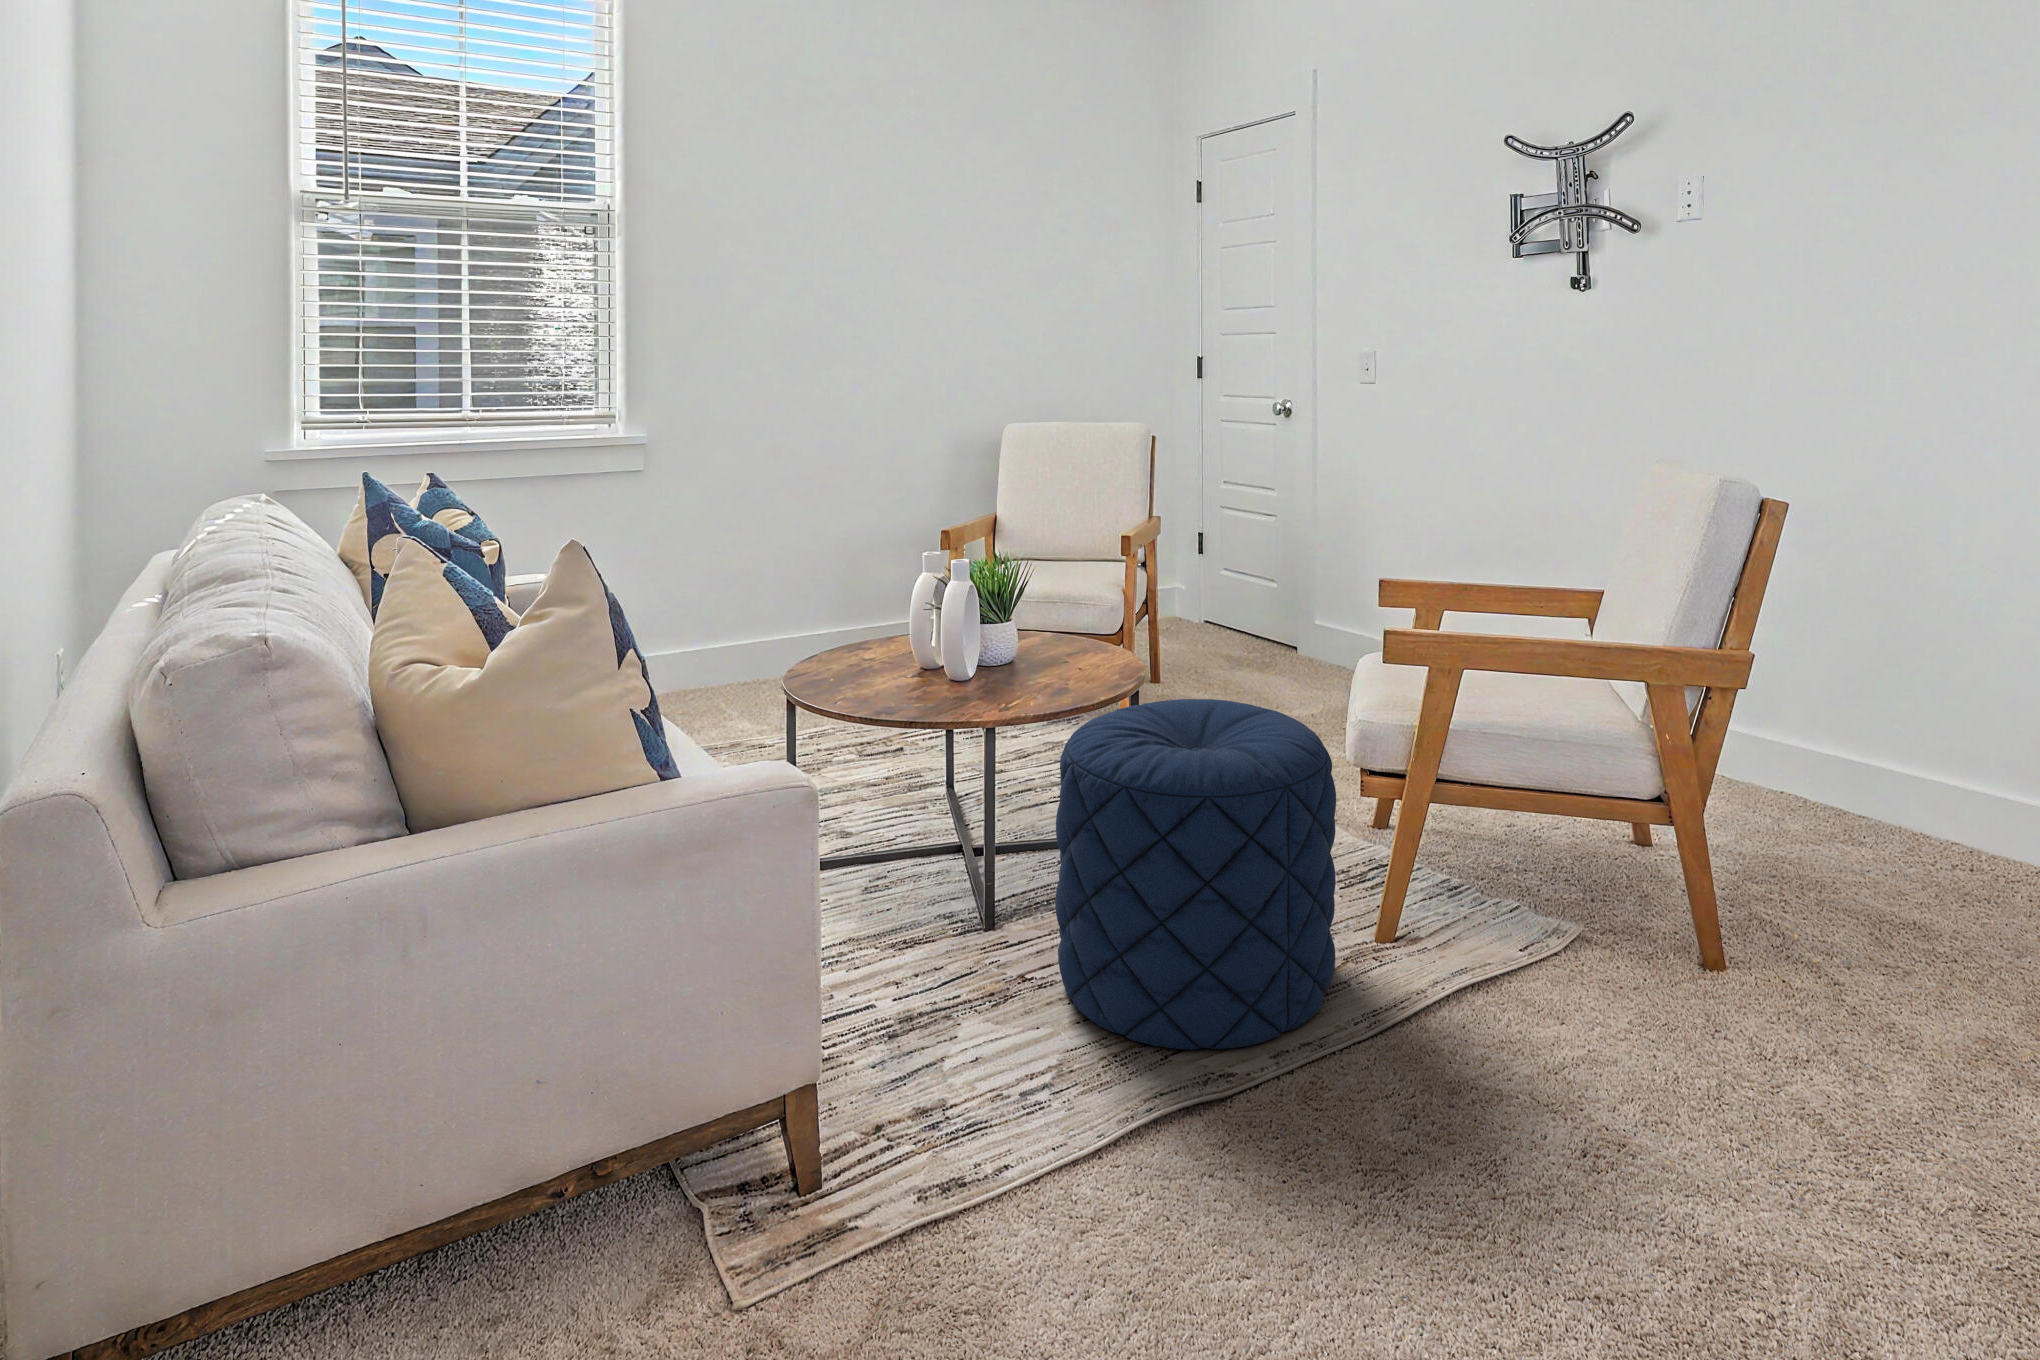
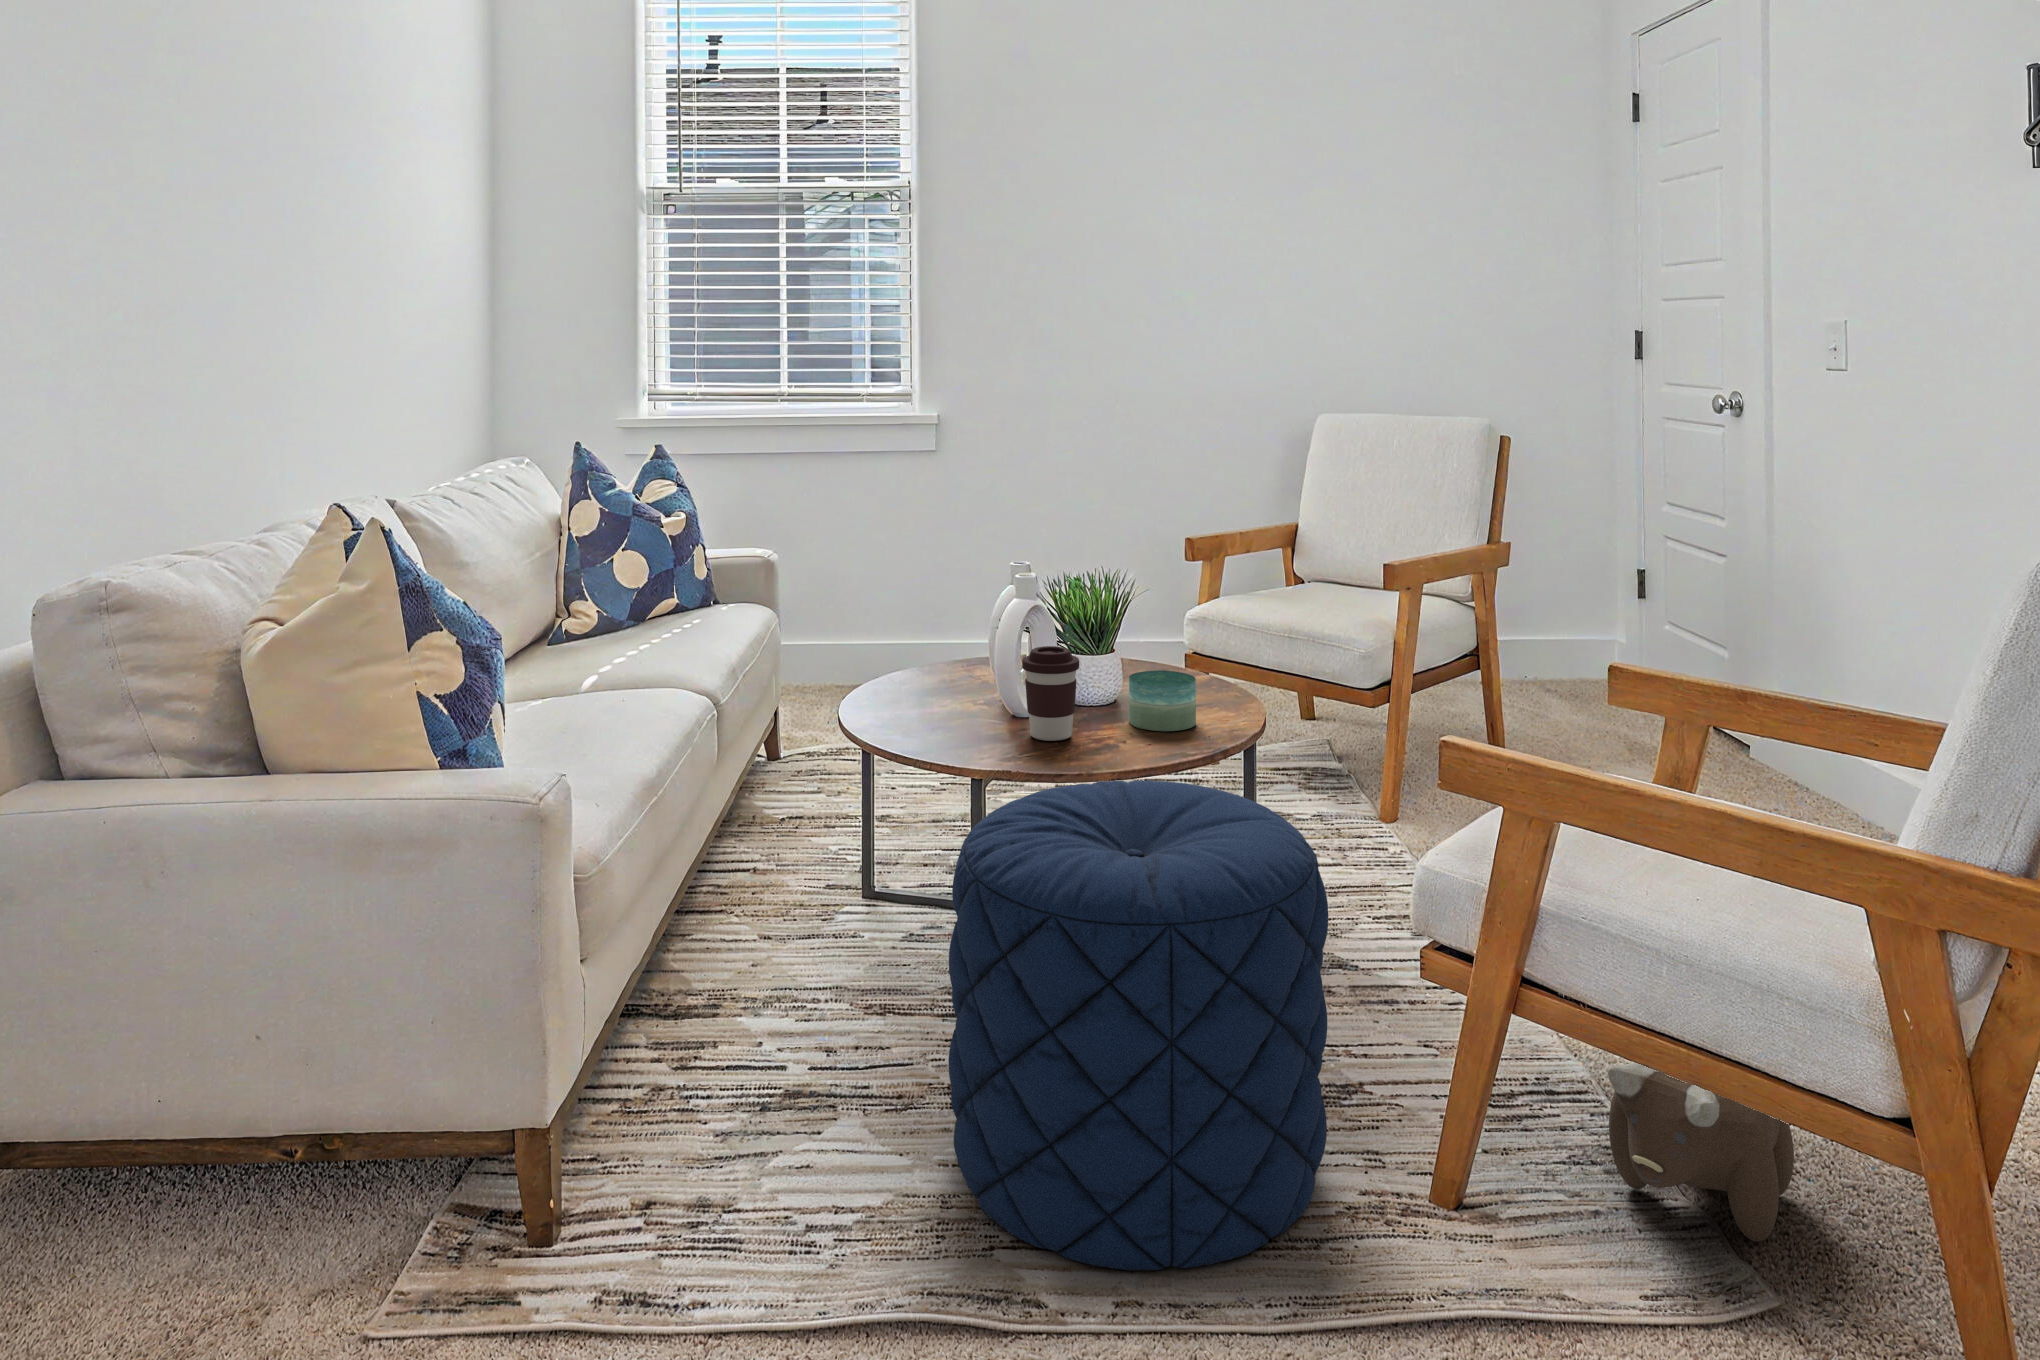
coffee cup: none [974,616,1021,693] -> present [1022,646,1079,741]
candle: none [1033,627,1086,674] -> present [1129,671,1196,731]
plush toy: none [1459,810,1564,918] -> present [1608,1063,1794,1242]

